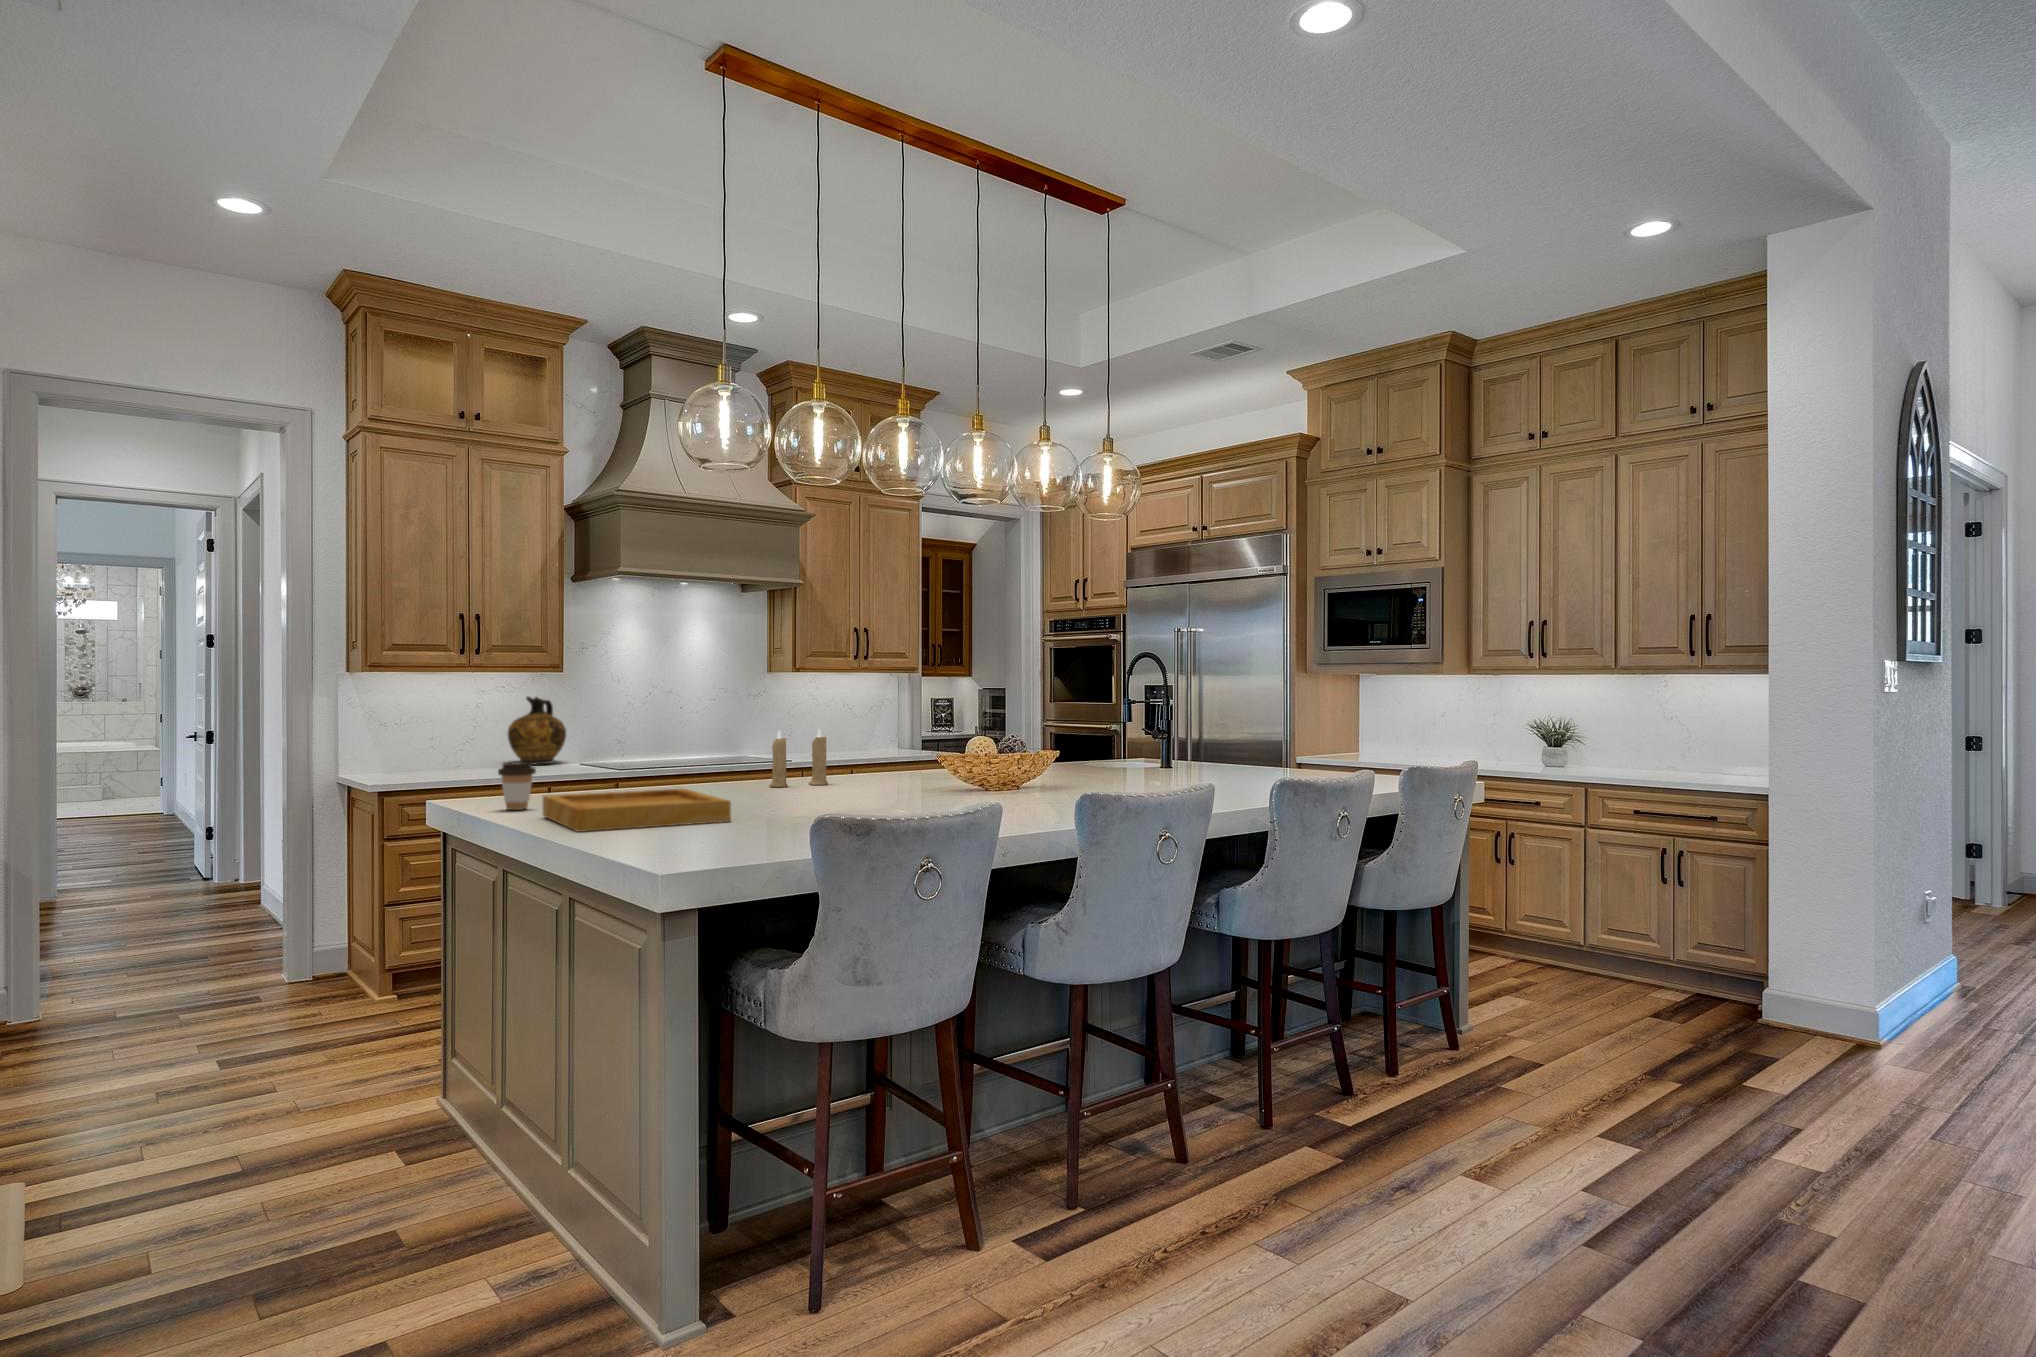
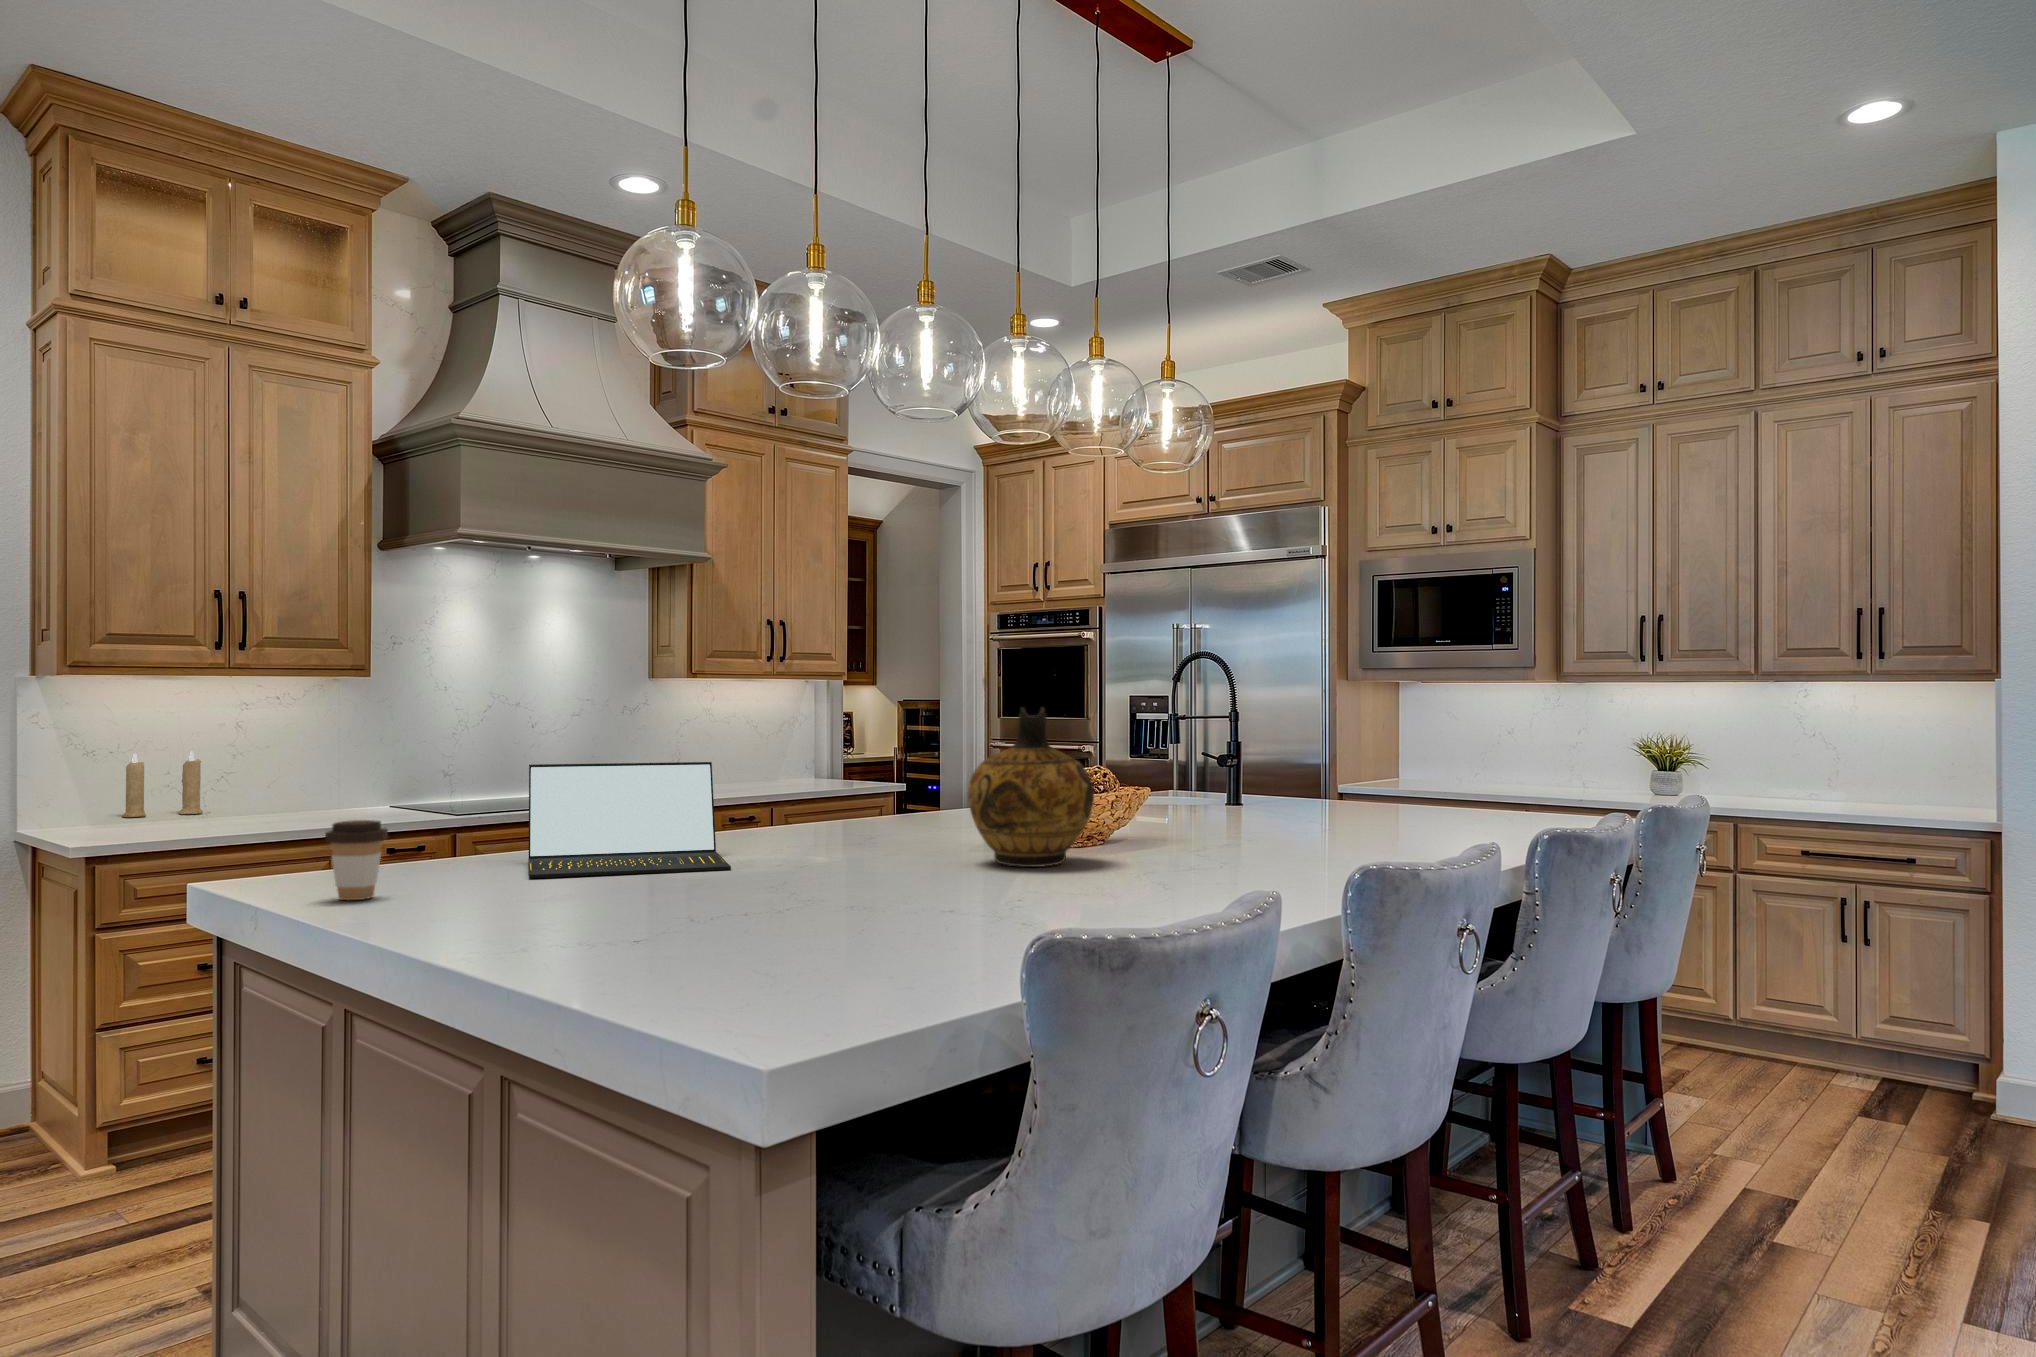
ceramic jug: present [507,697,566,765] -> present [968,707,1094,867]
candle: present [769,729,828,787] -> present [122,752,203,817]
laptop: none [626,730,754,802] -> present [529,762,731,878]
tray: present [543,789,731,832] -> none [413,859,747,950]

